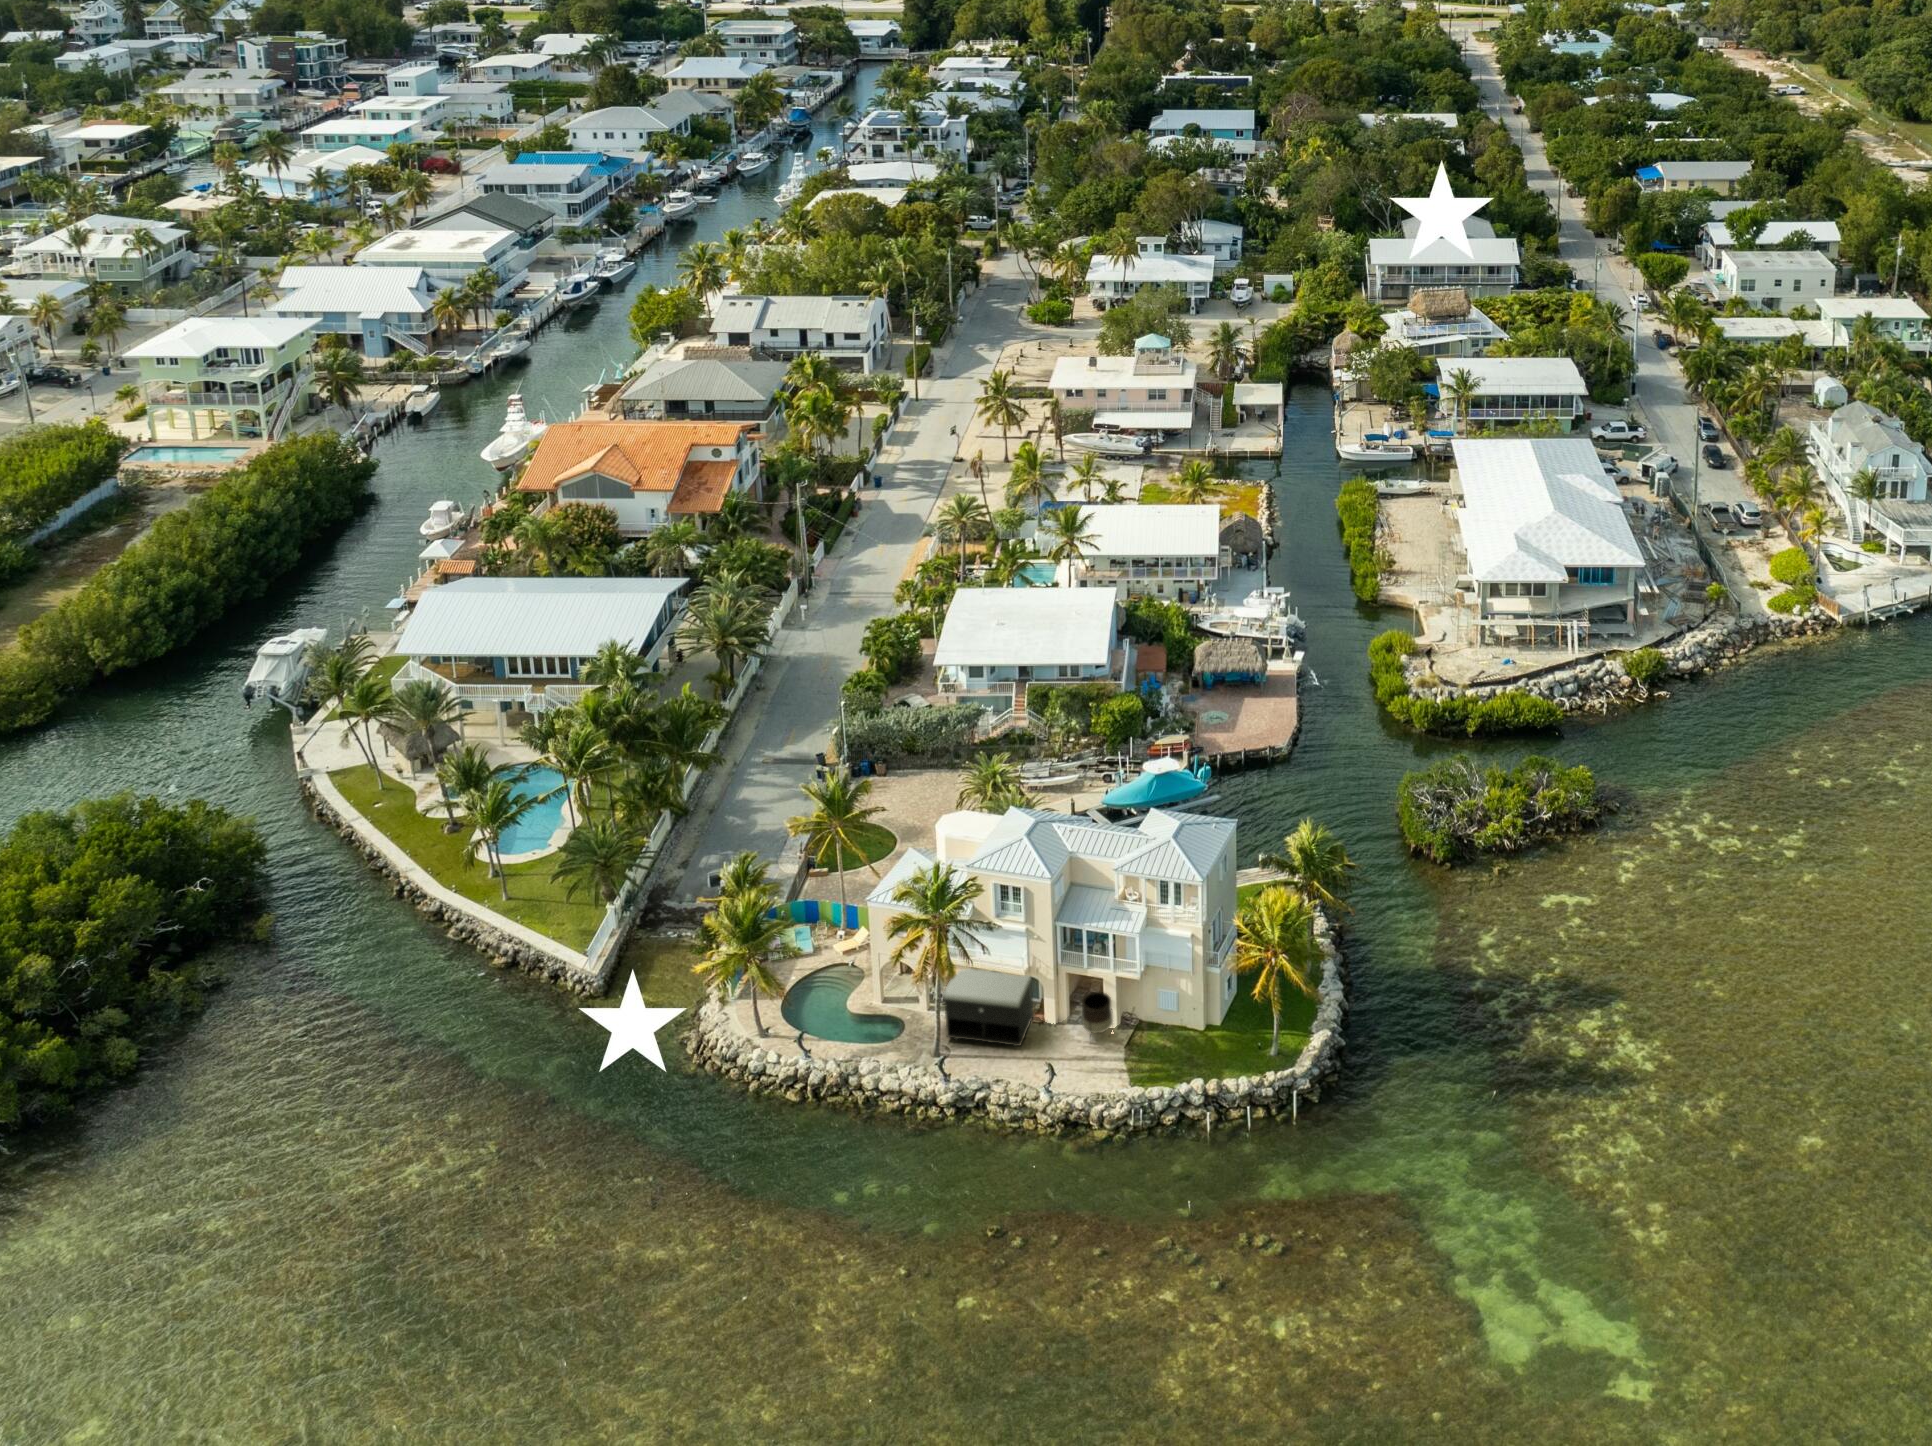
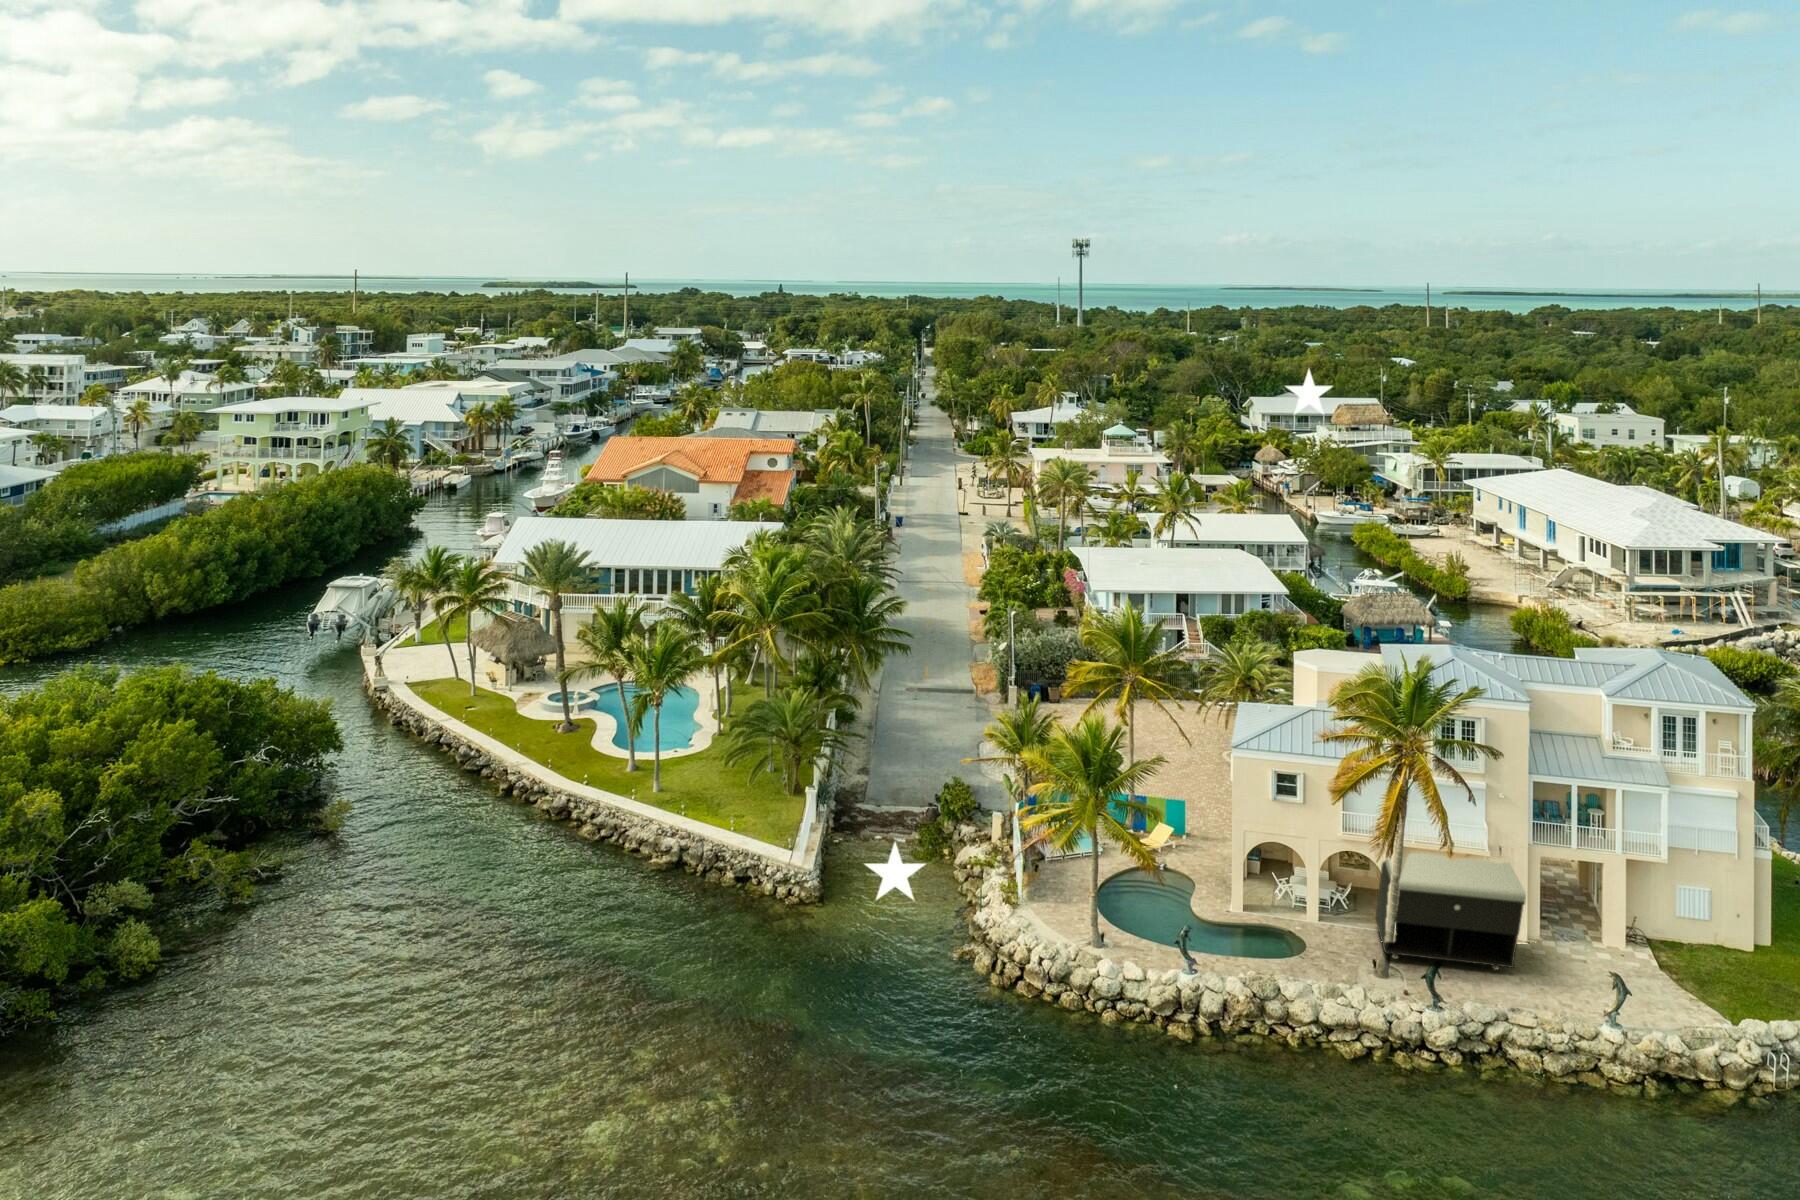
planter: present [1082,992,1113,1033] -> none [1588,892,1648,970]

